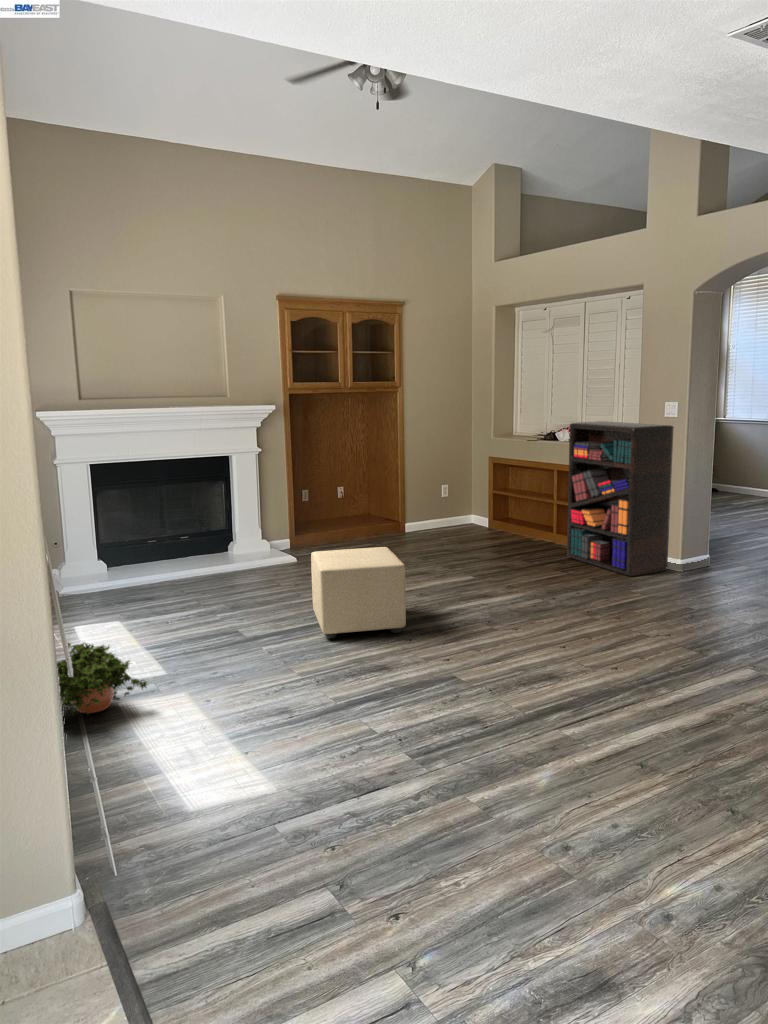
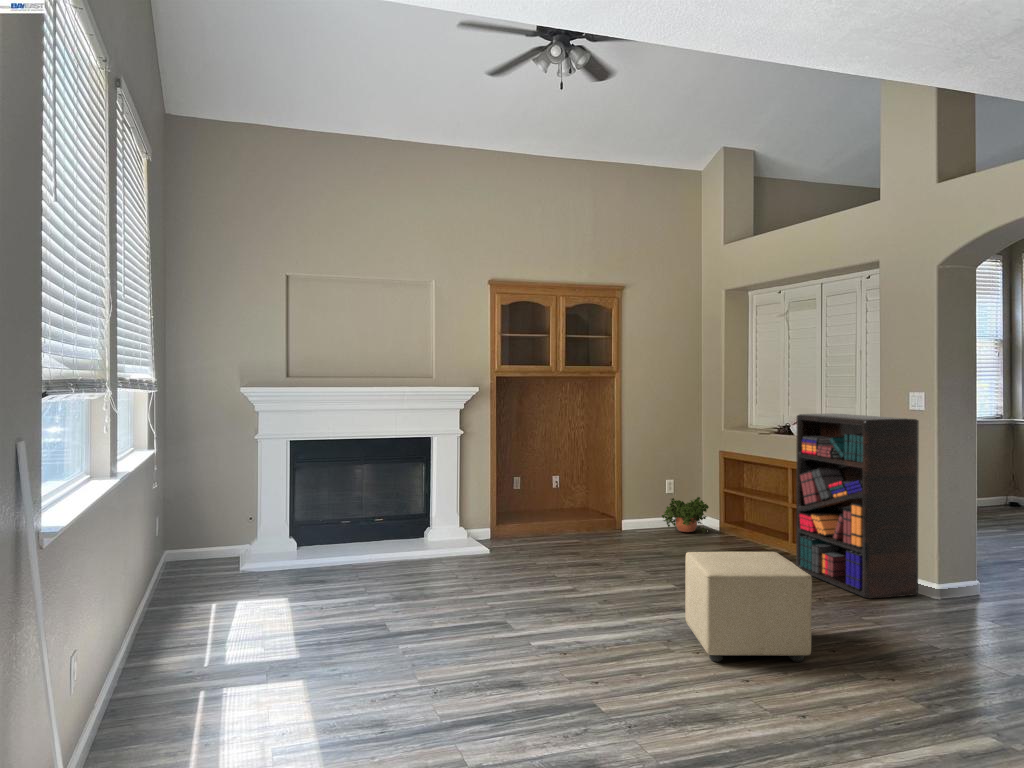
ottoman: present [311,547,406,639] -> present [685,552,812,662]
potted plant: present [57,642,147,715] -> present [662,497,709,532]

